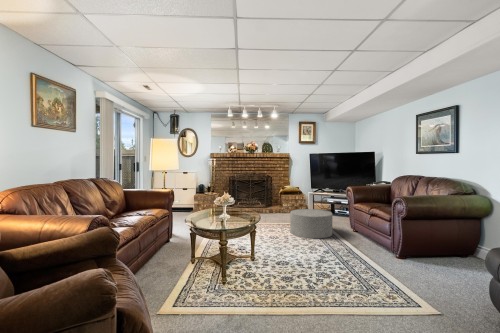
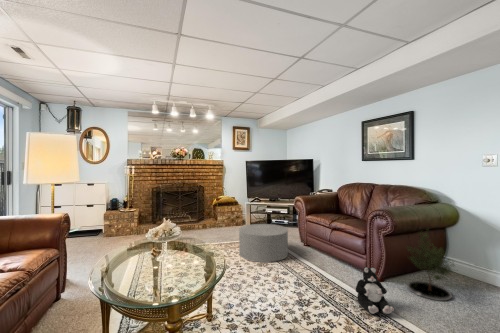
potted tree: none [422,213,464,276] -> present [407,233,454,301]
plush toy: none [362,240,388,274] -> present [356,267,394,314]

